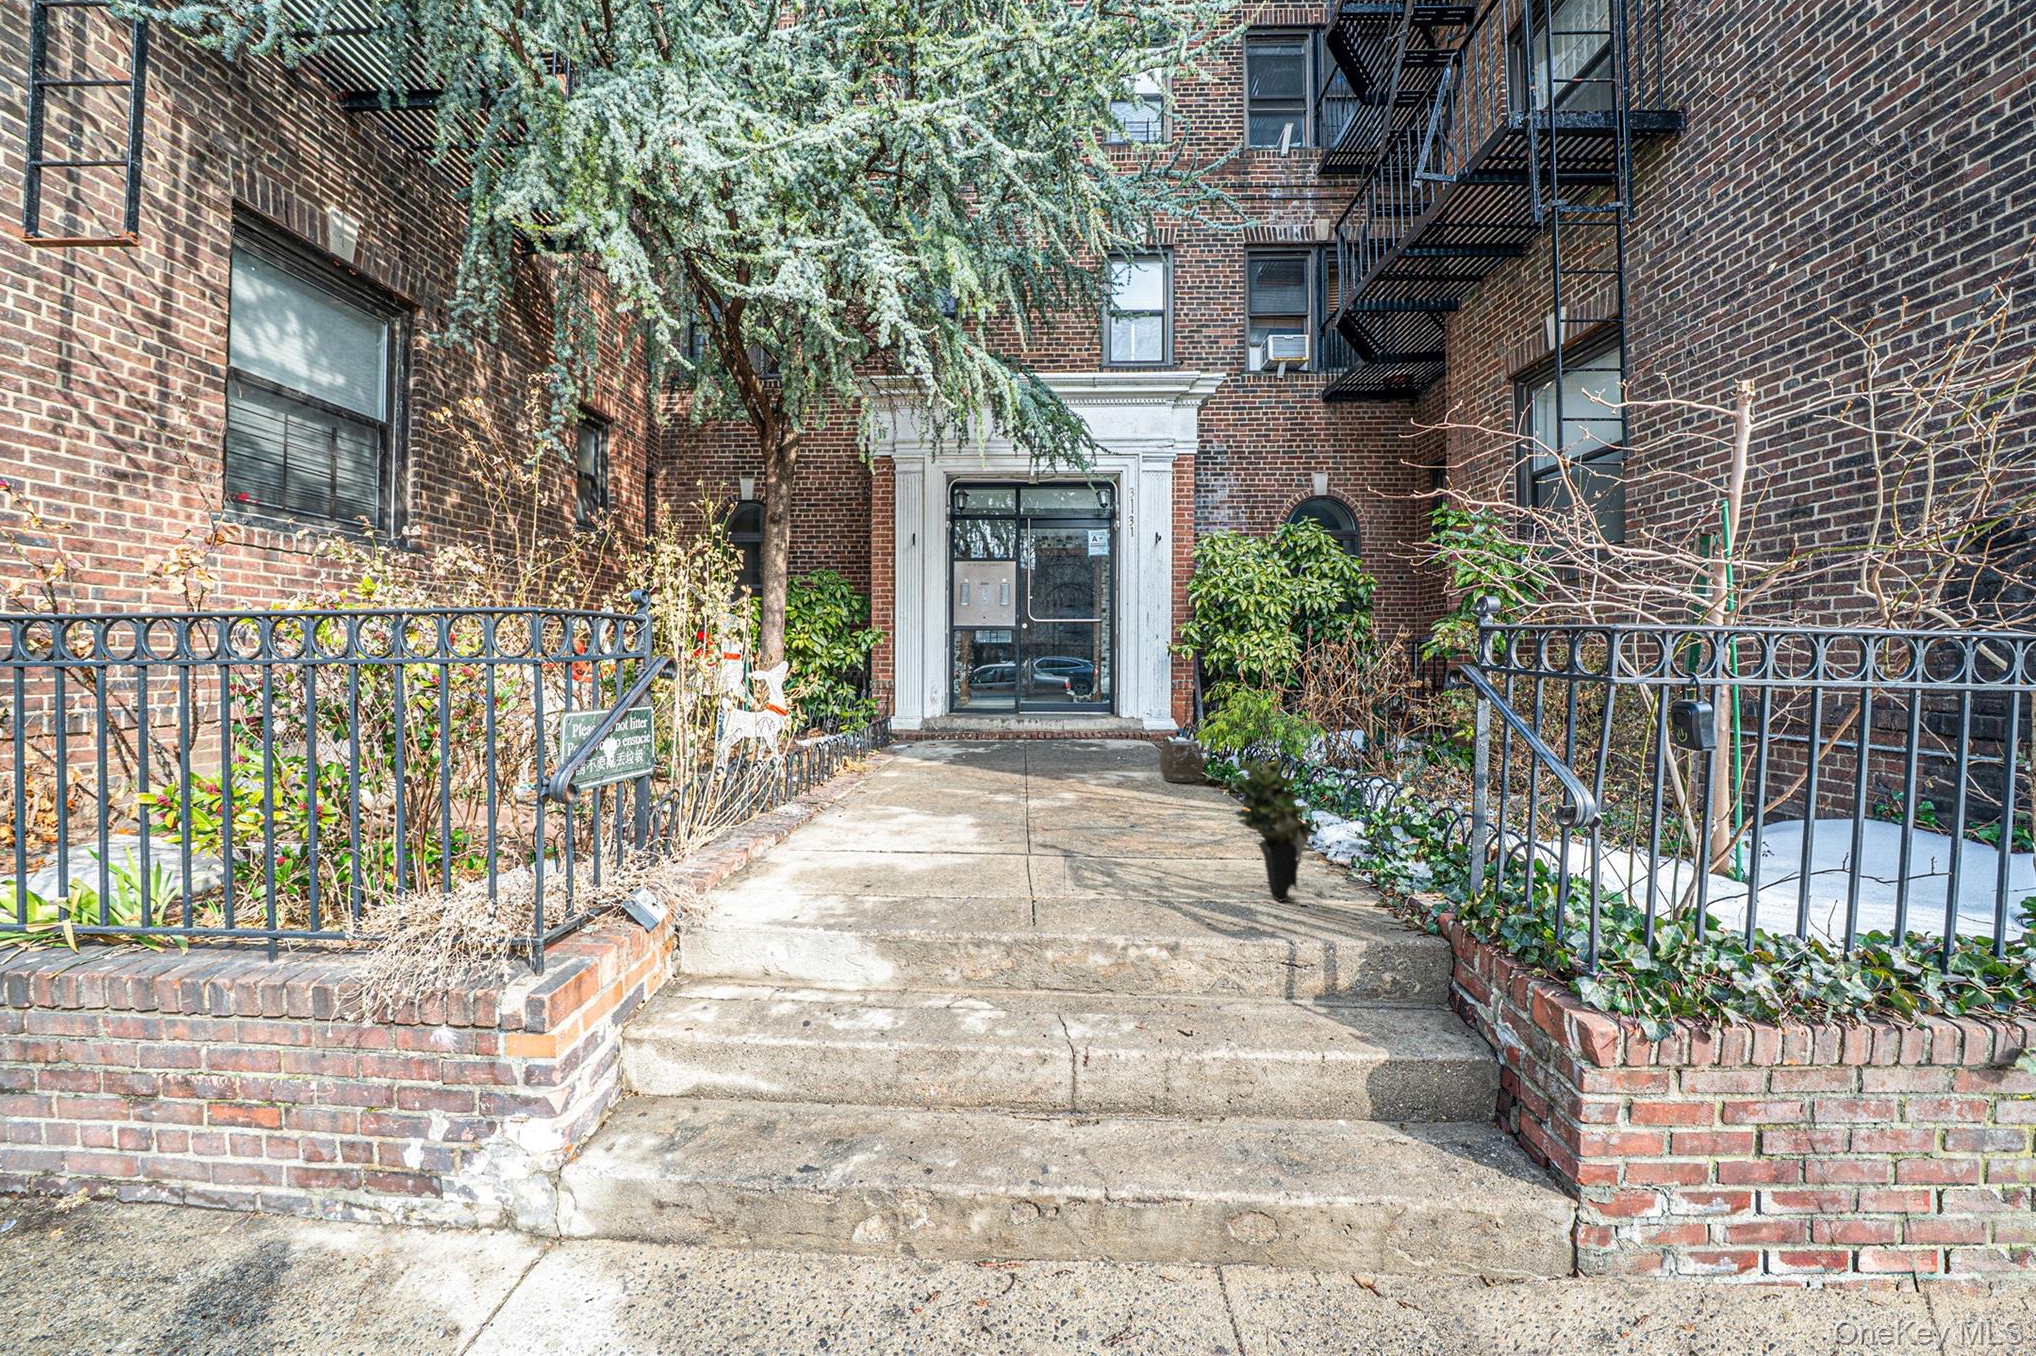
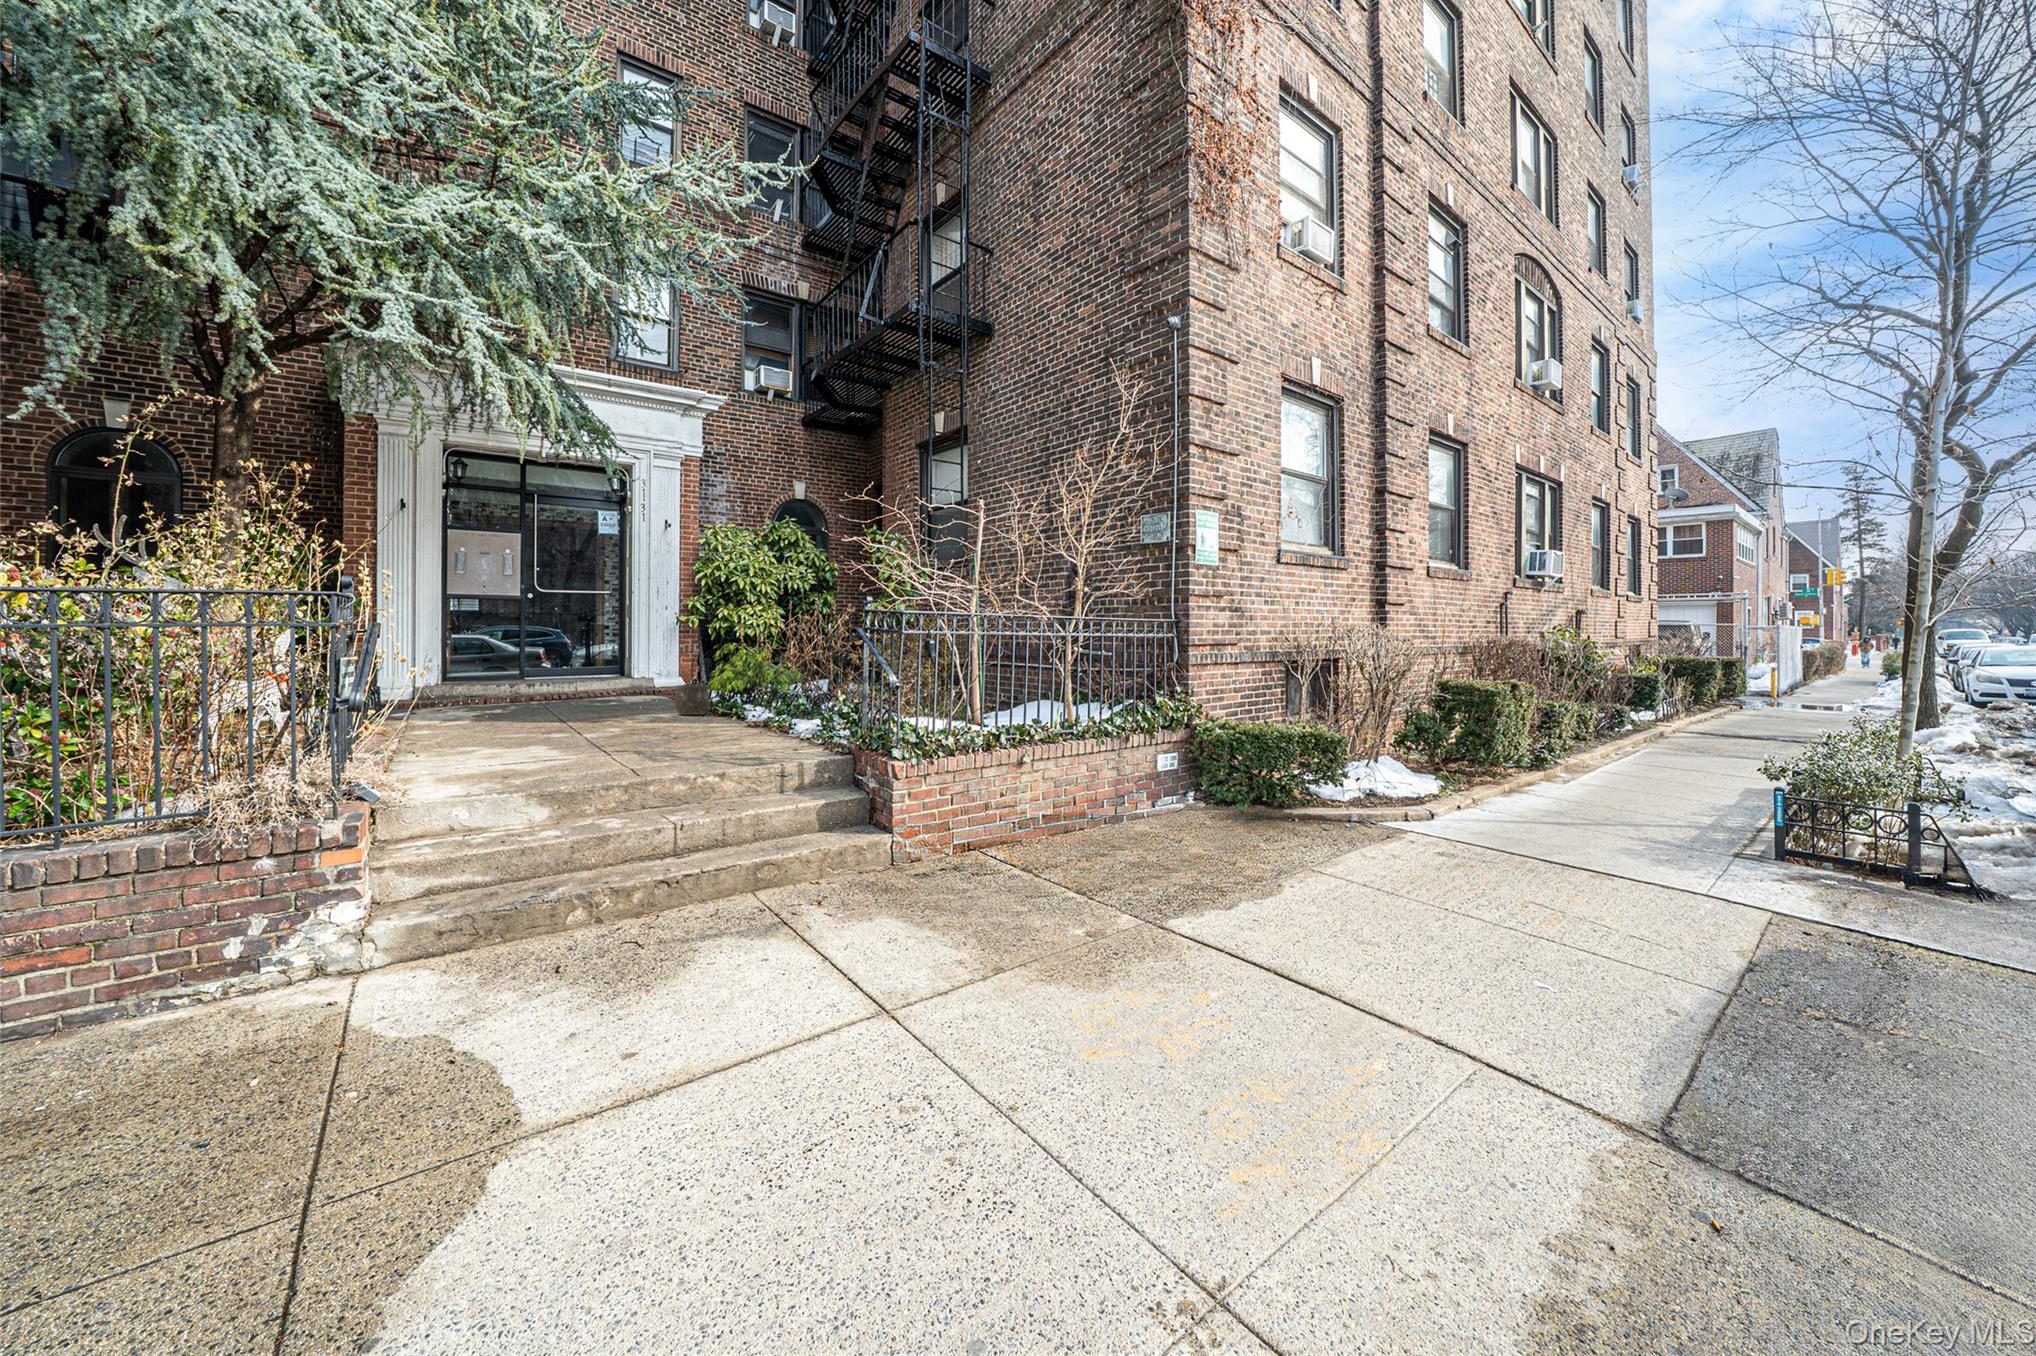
potted plant: present [1232,759,1313,901] -> none [734,672,785,756]

